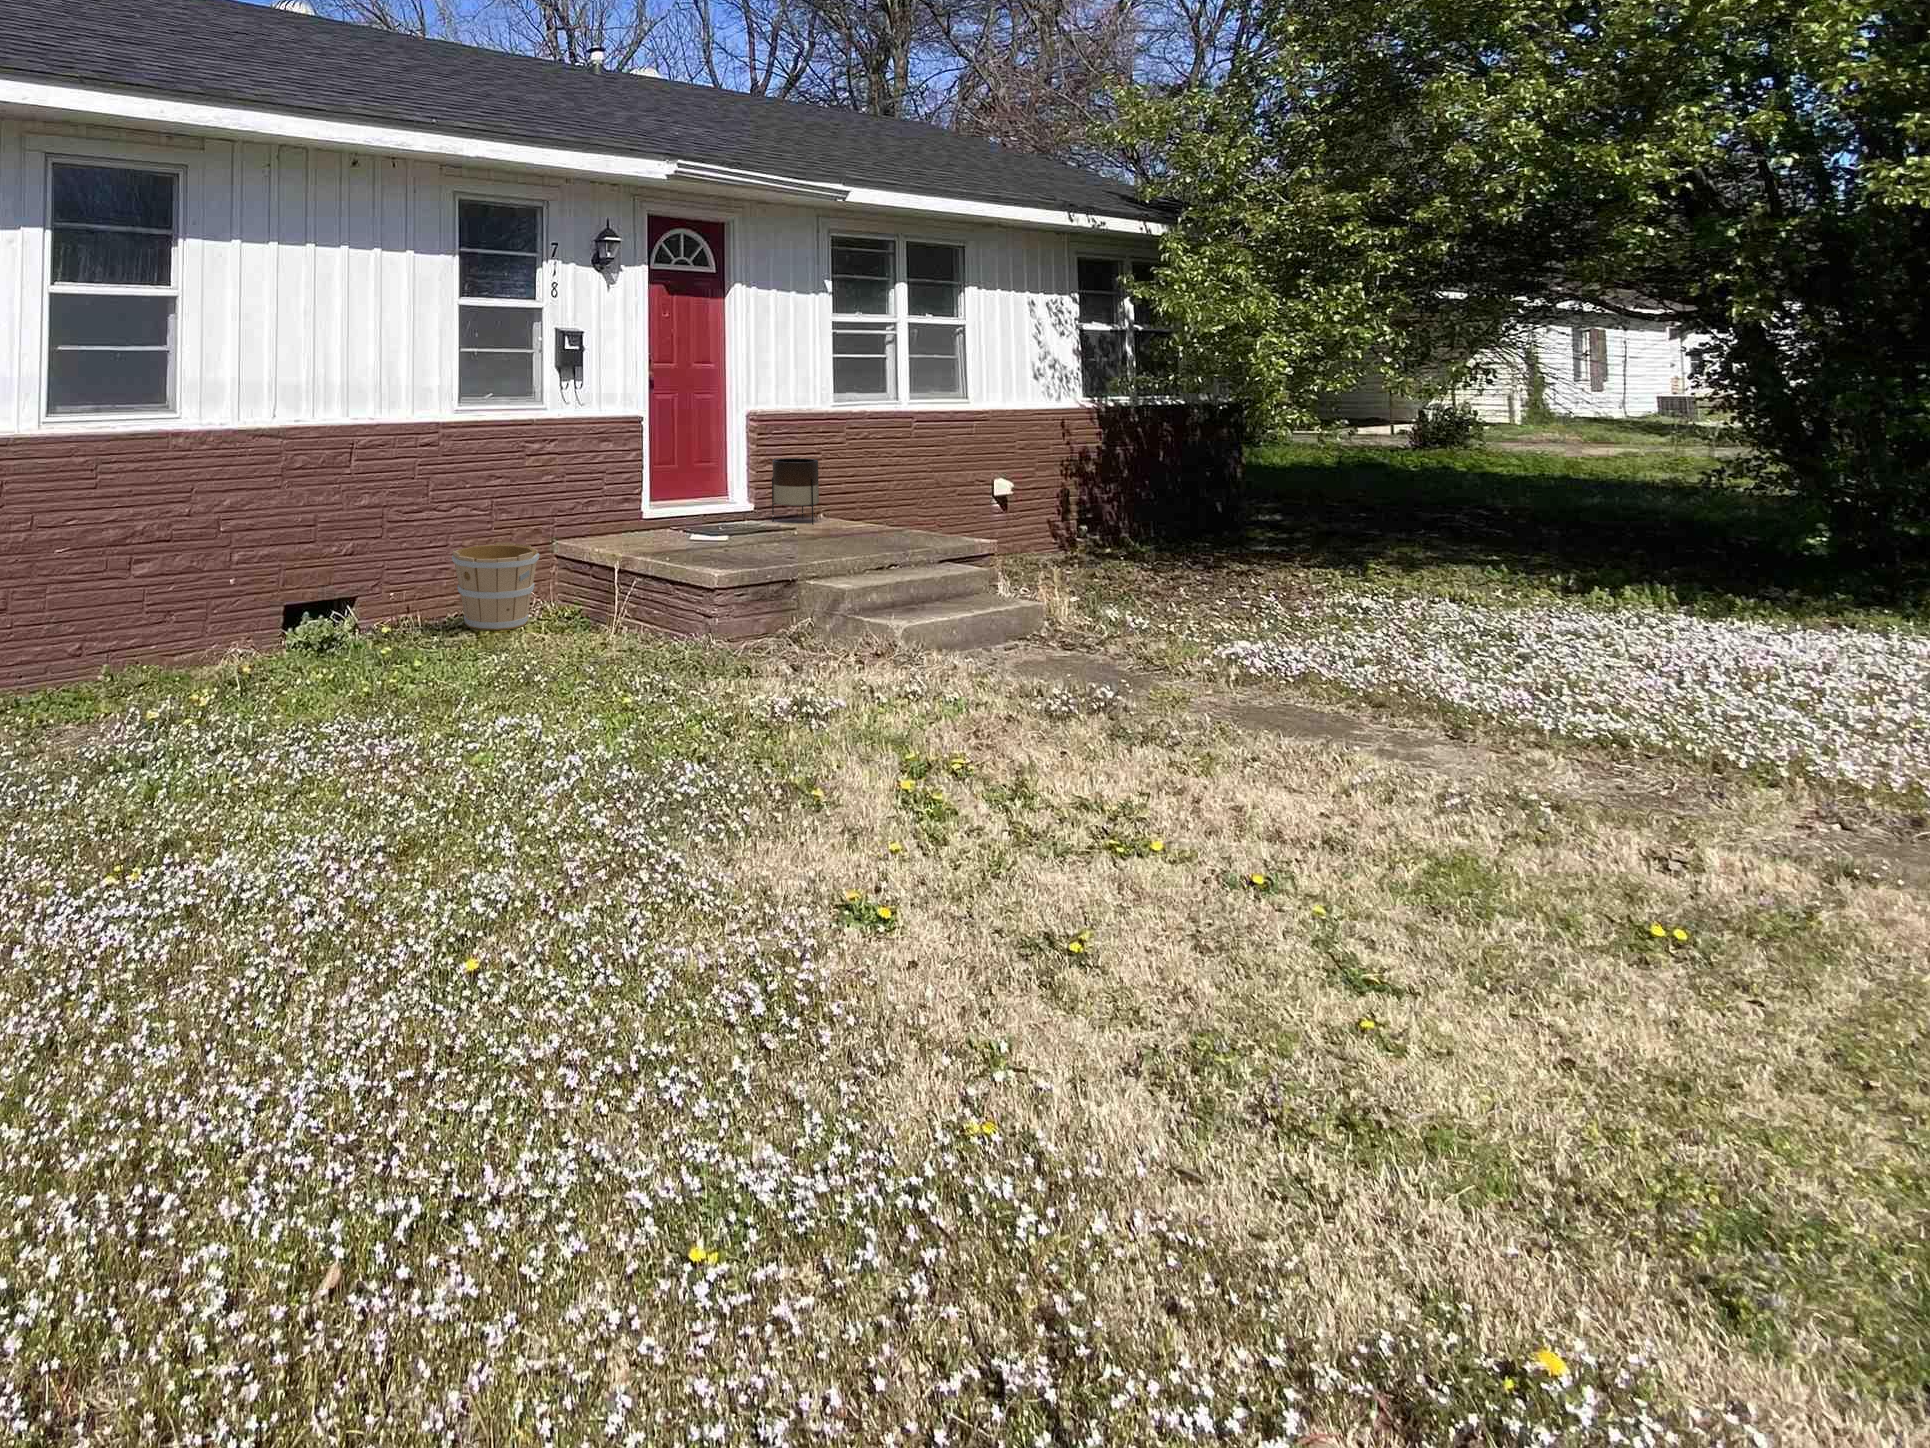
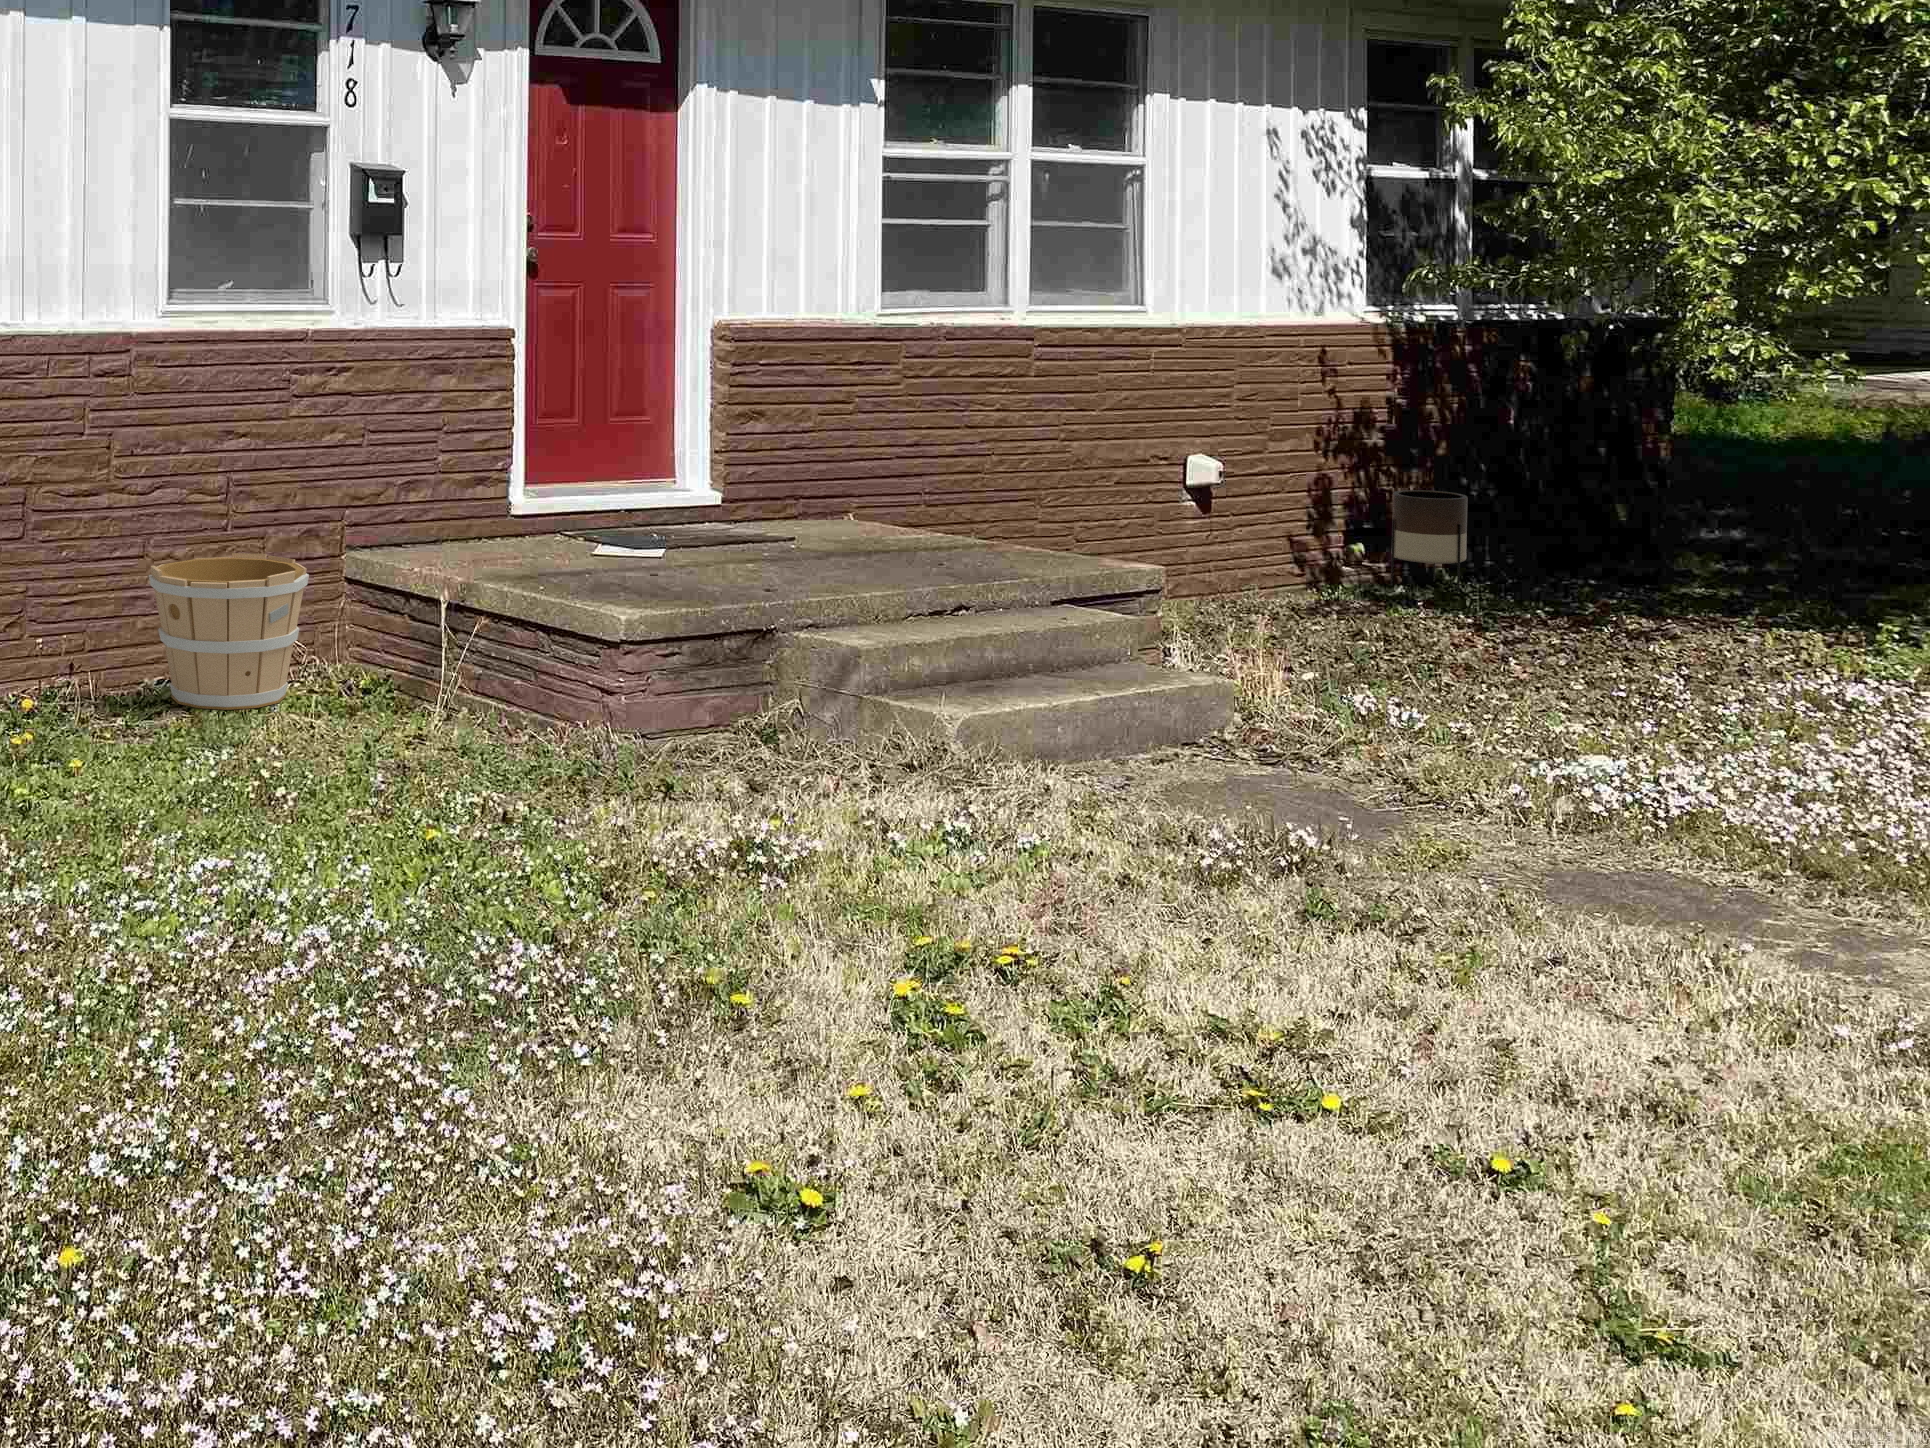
planter: present [772,458,819,524] -> present [1391,490,1468,592]

